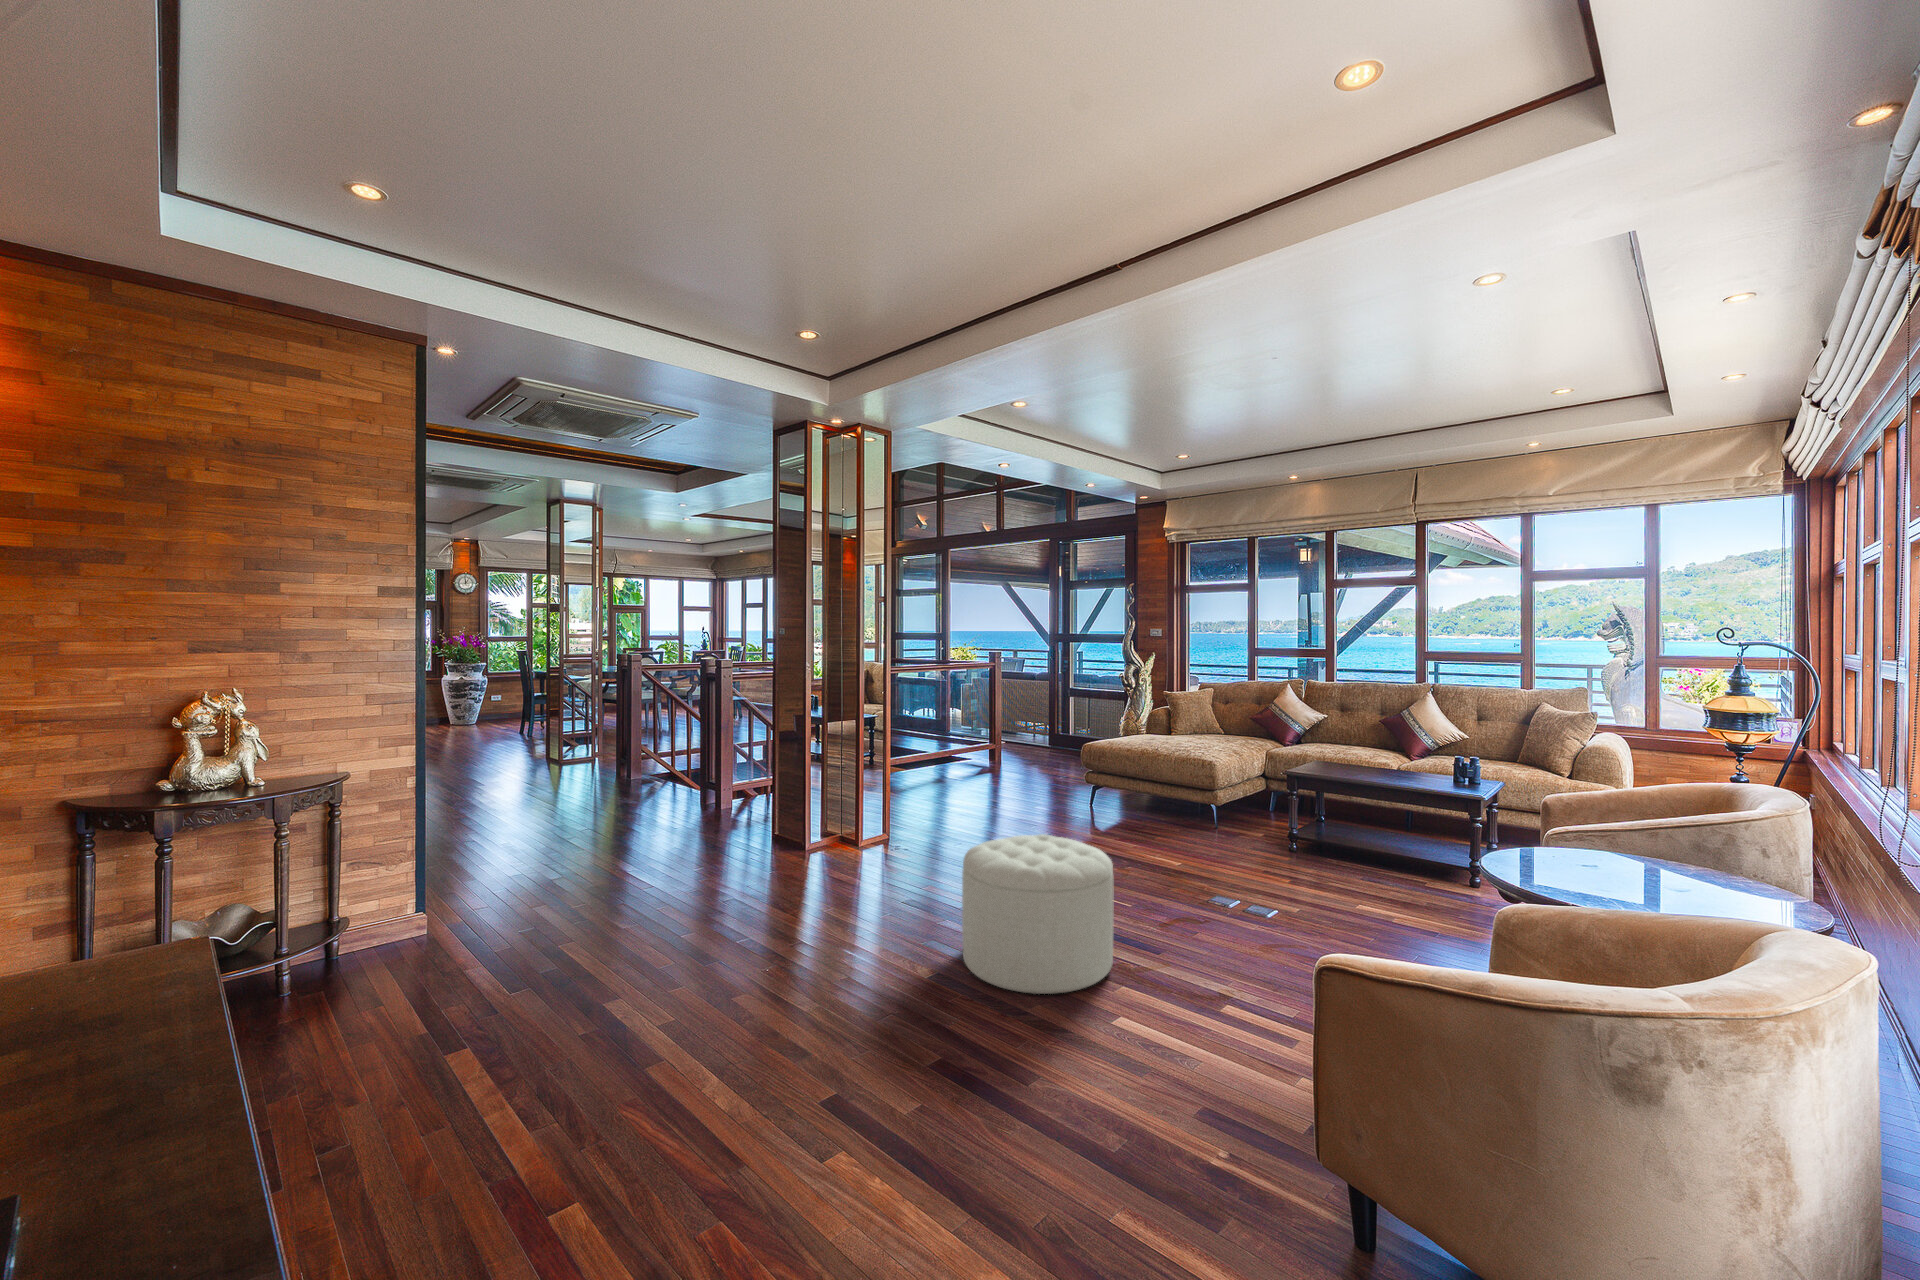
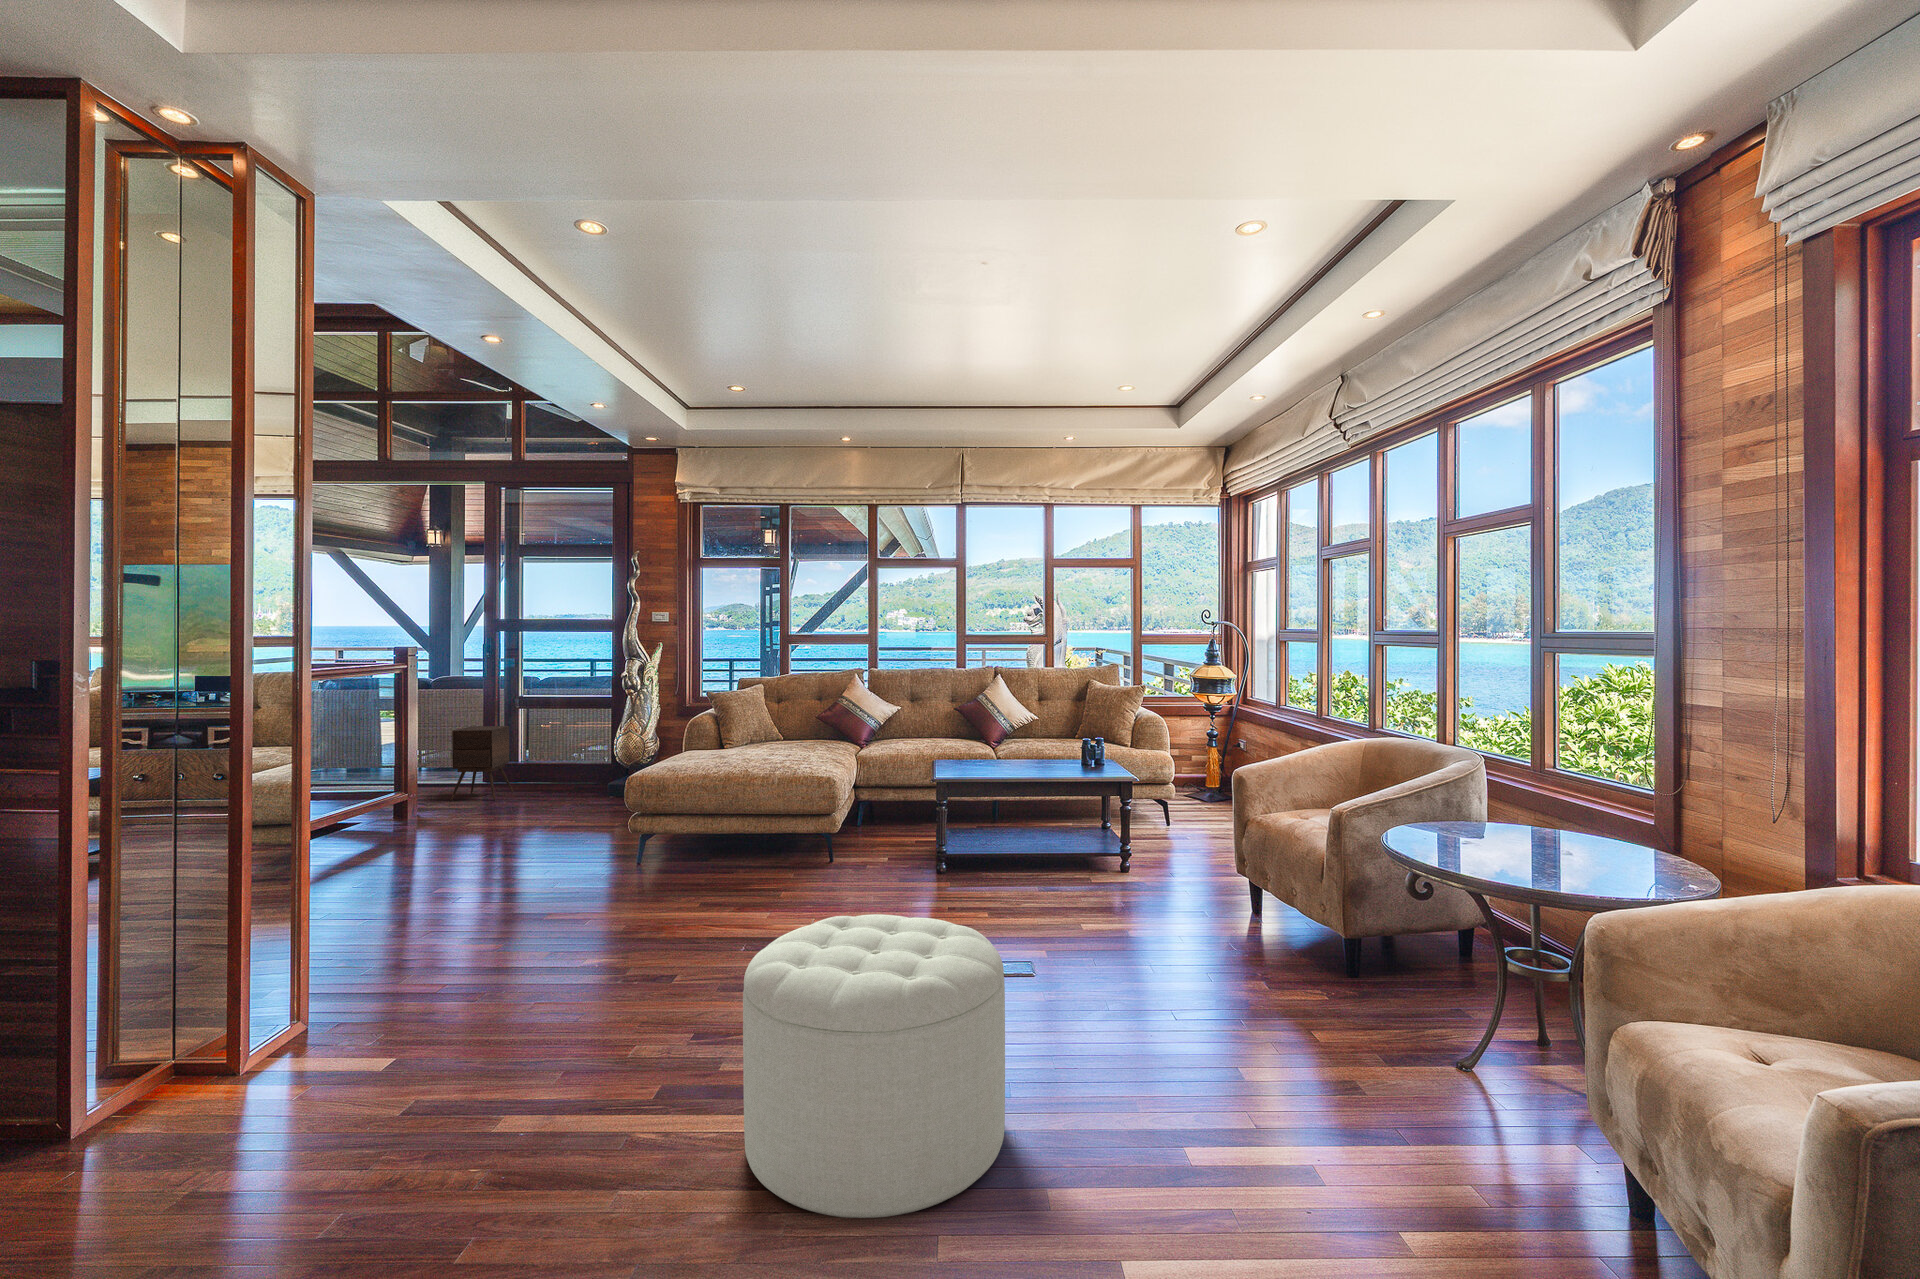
side table: none [1023,704,1062,754] -> present [450,726,514,801]

